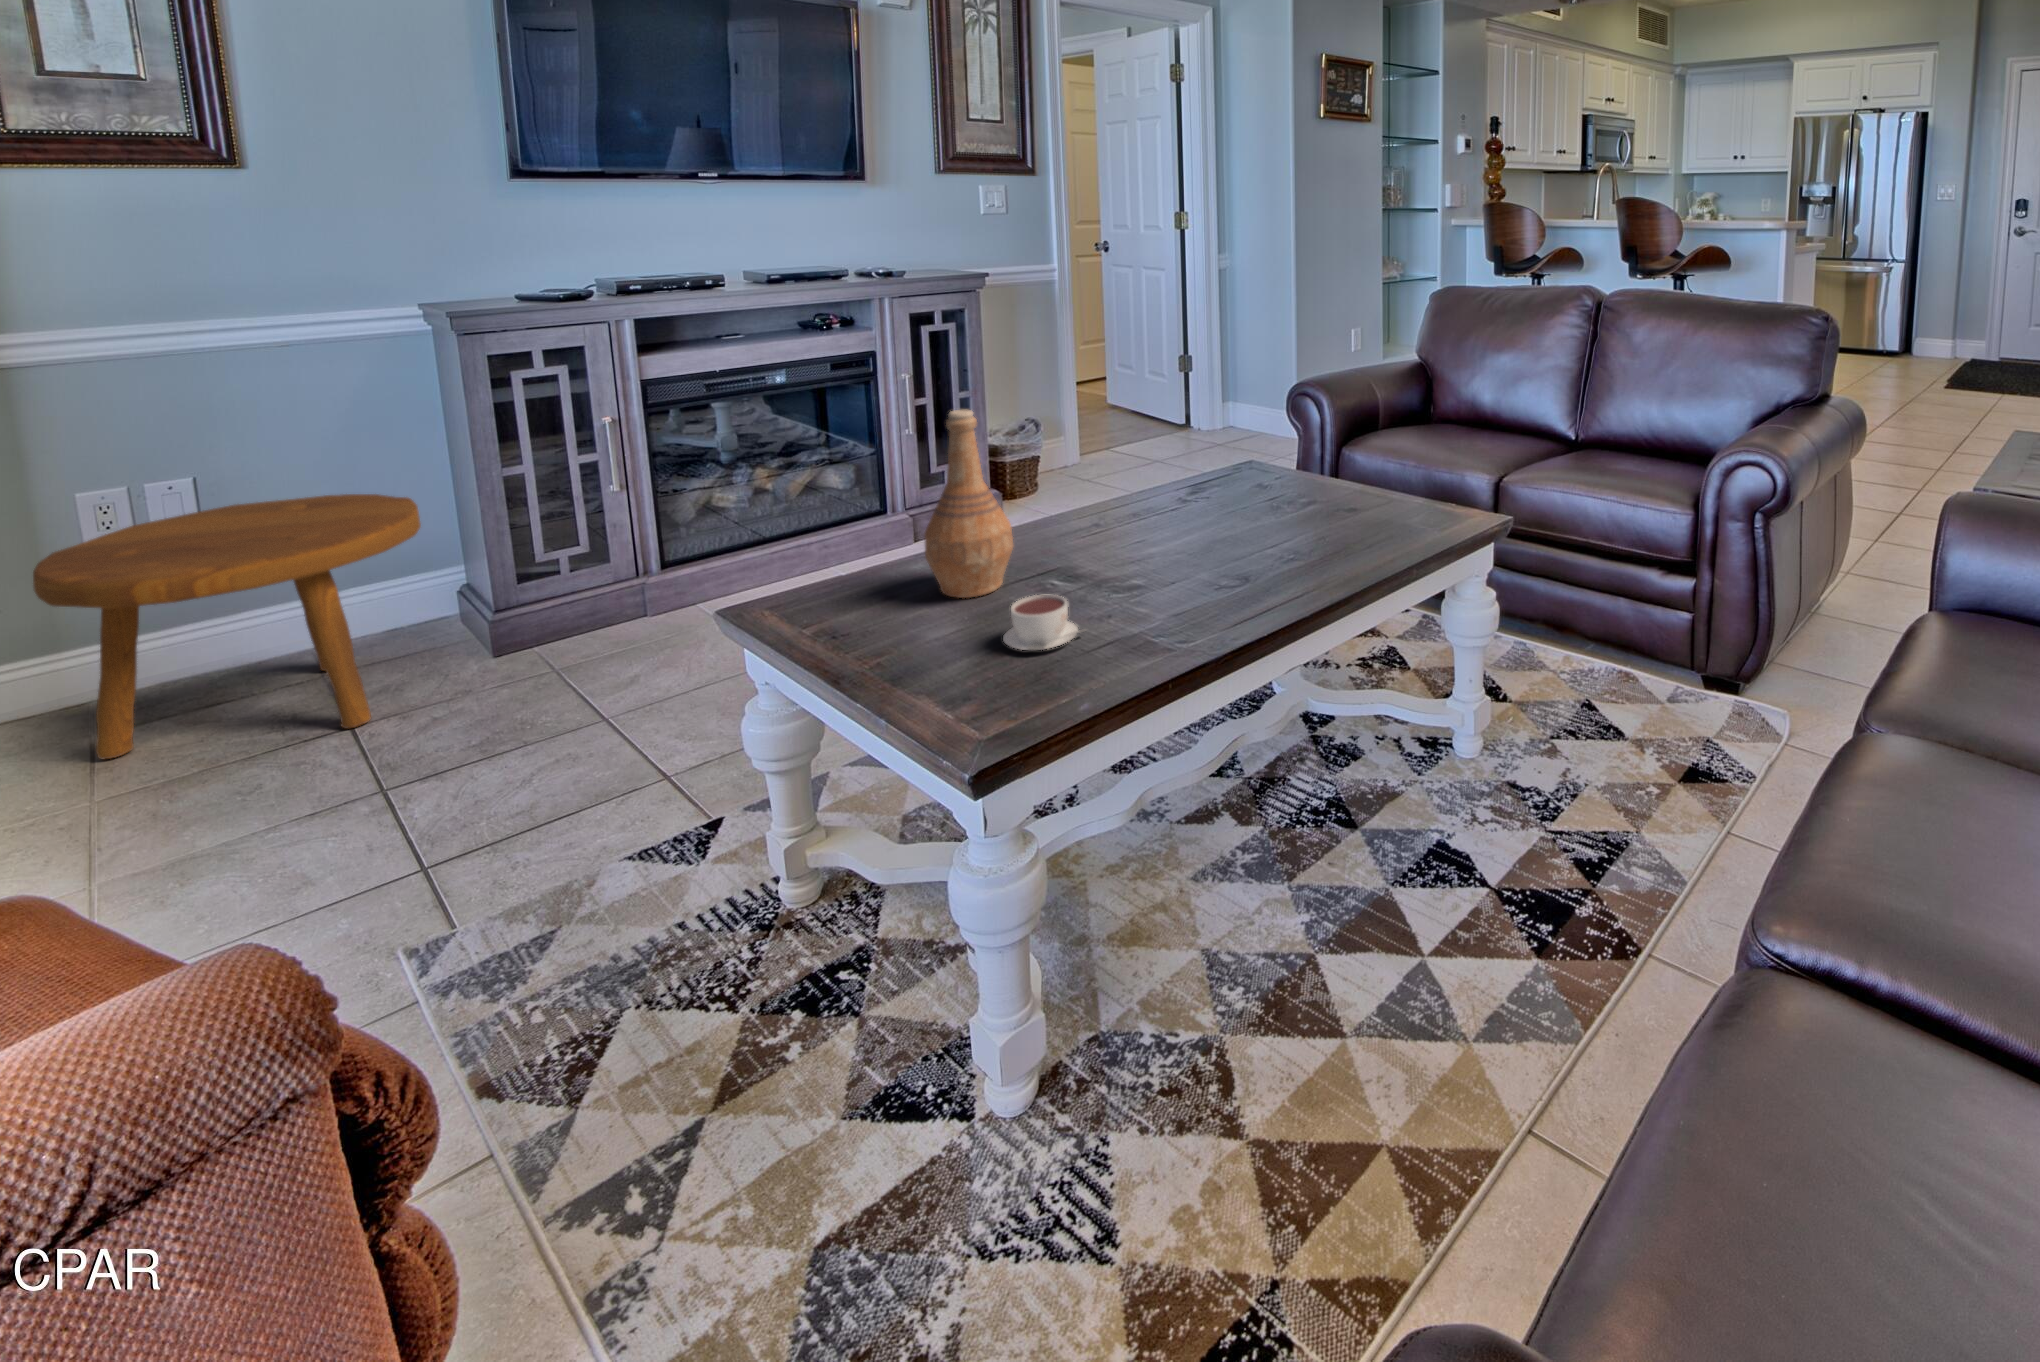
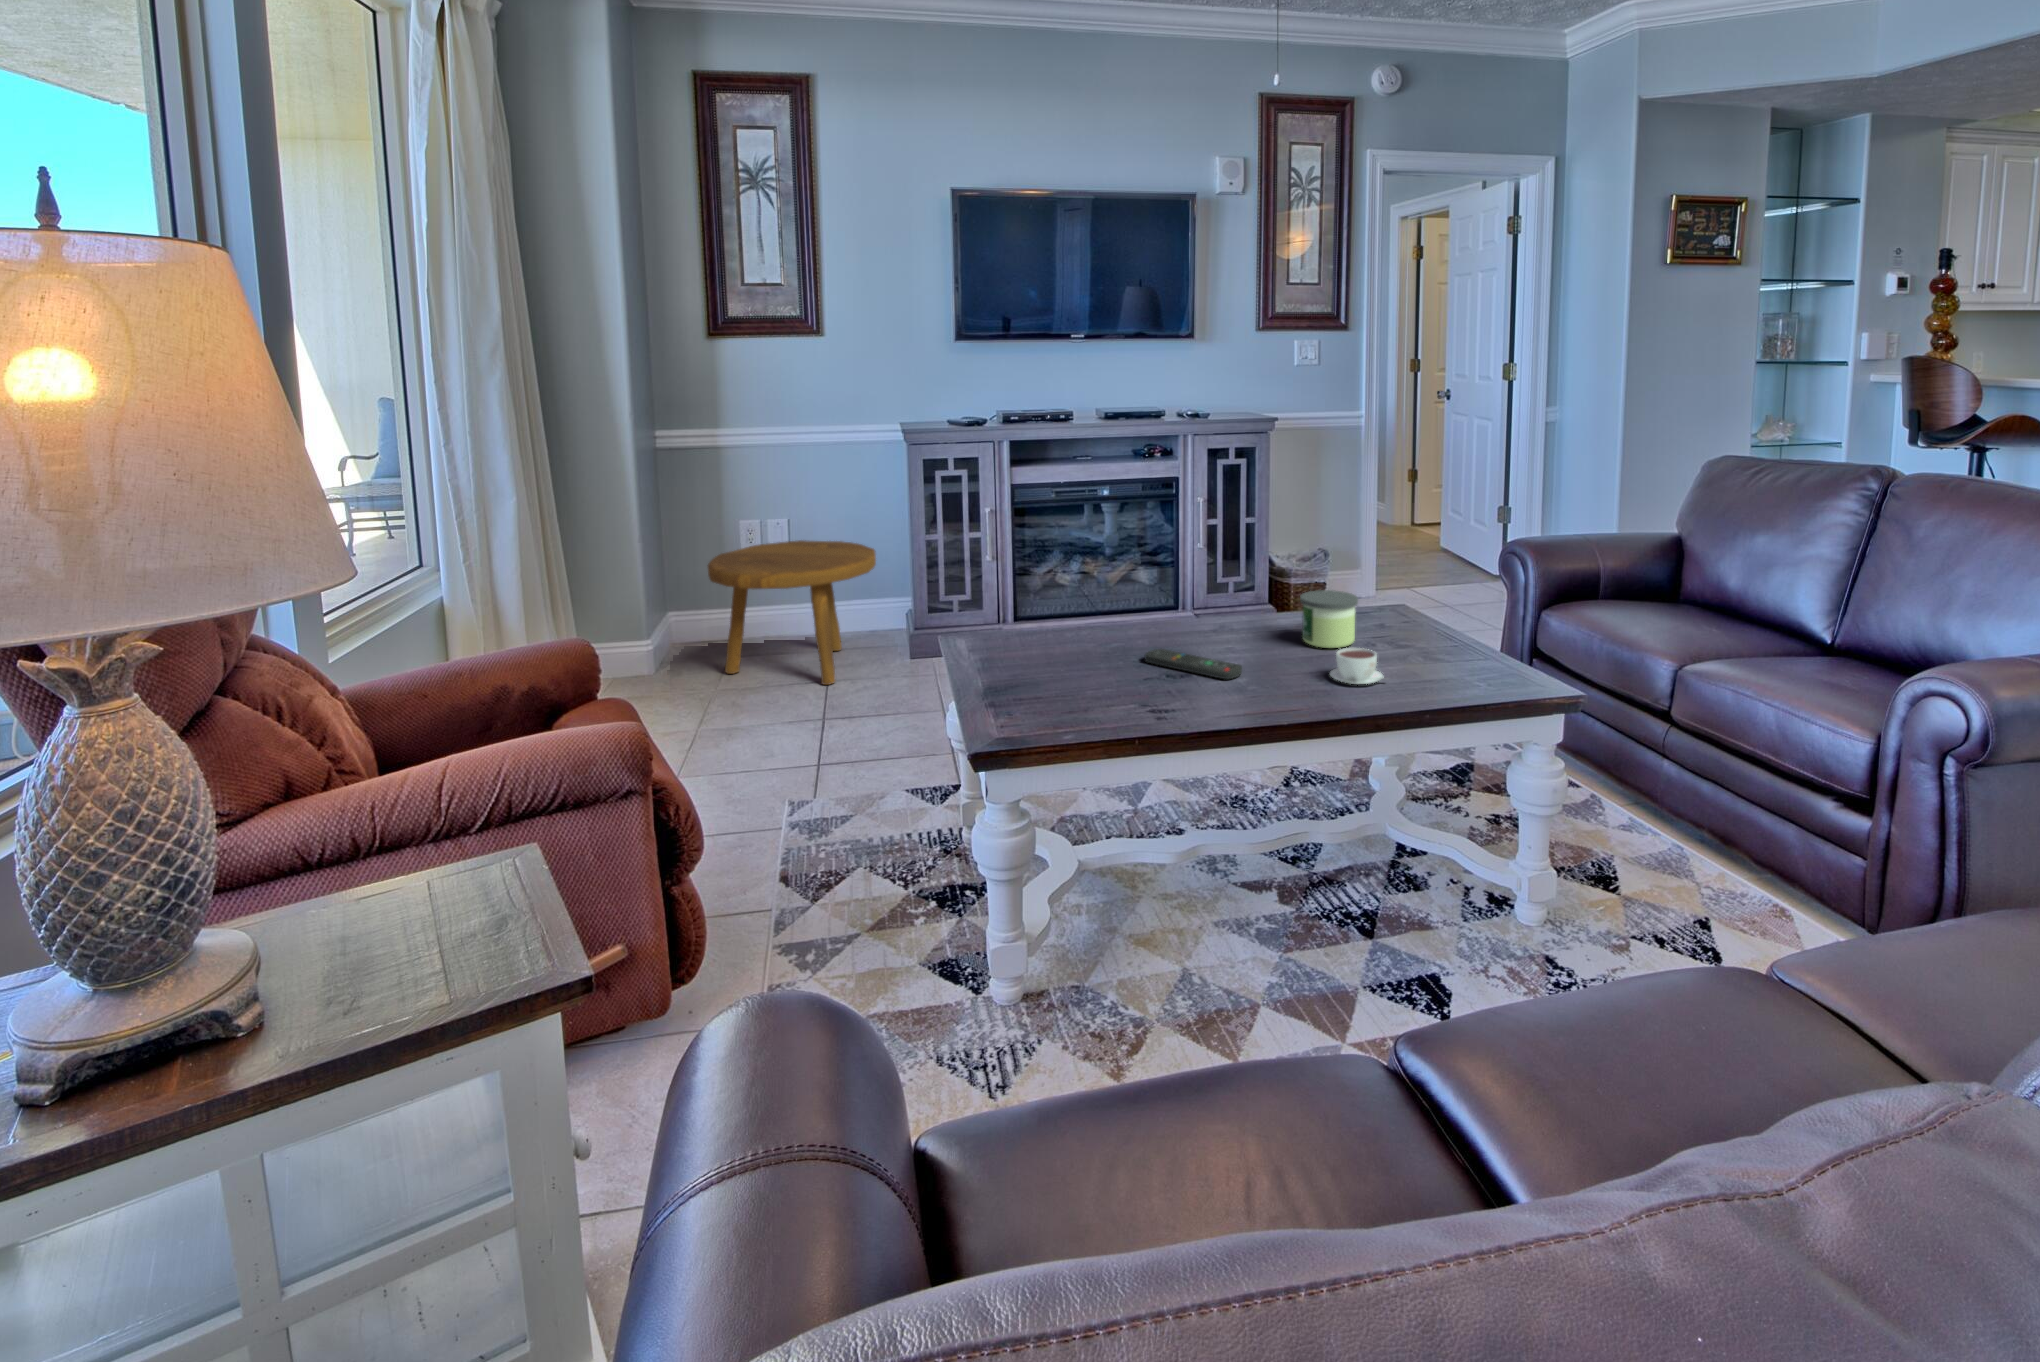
vase: present [924,409,1013,598] -> none [1057,521,1119,660]
candle: none [1202,456,1267,522] -> present [1300,590,1358,648]
remote control: none [1056,561,1191,583] -> present [1145,649,1242,679]
coffee cup: present [1003,595,1085,650] -> present [1330,648,1383,684]

